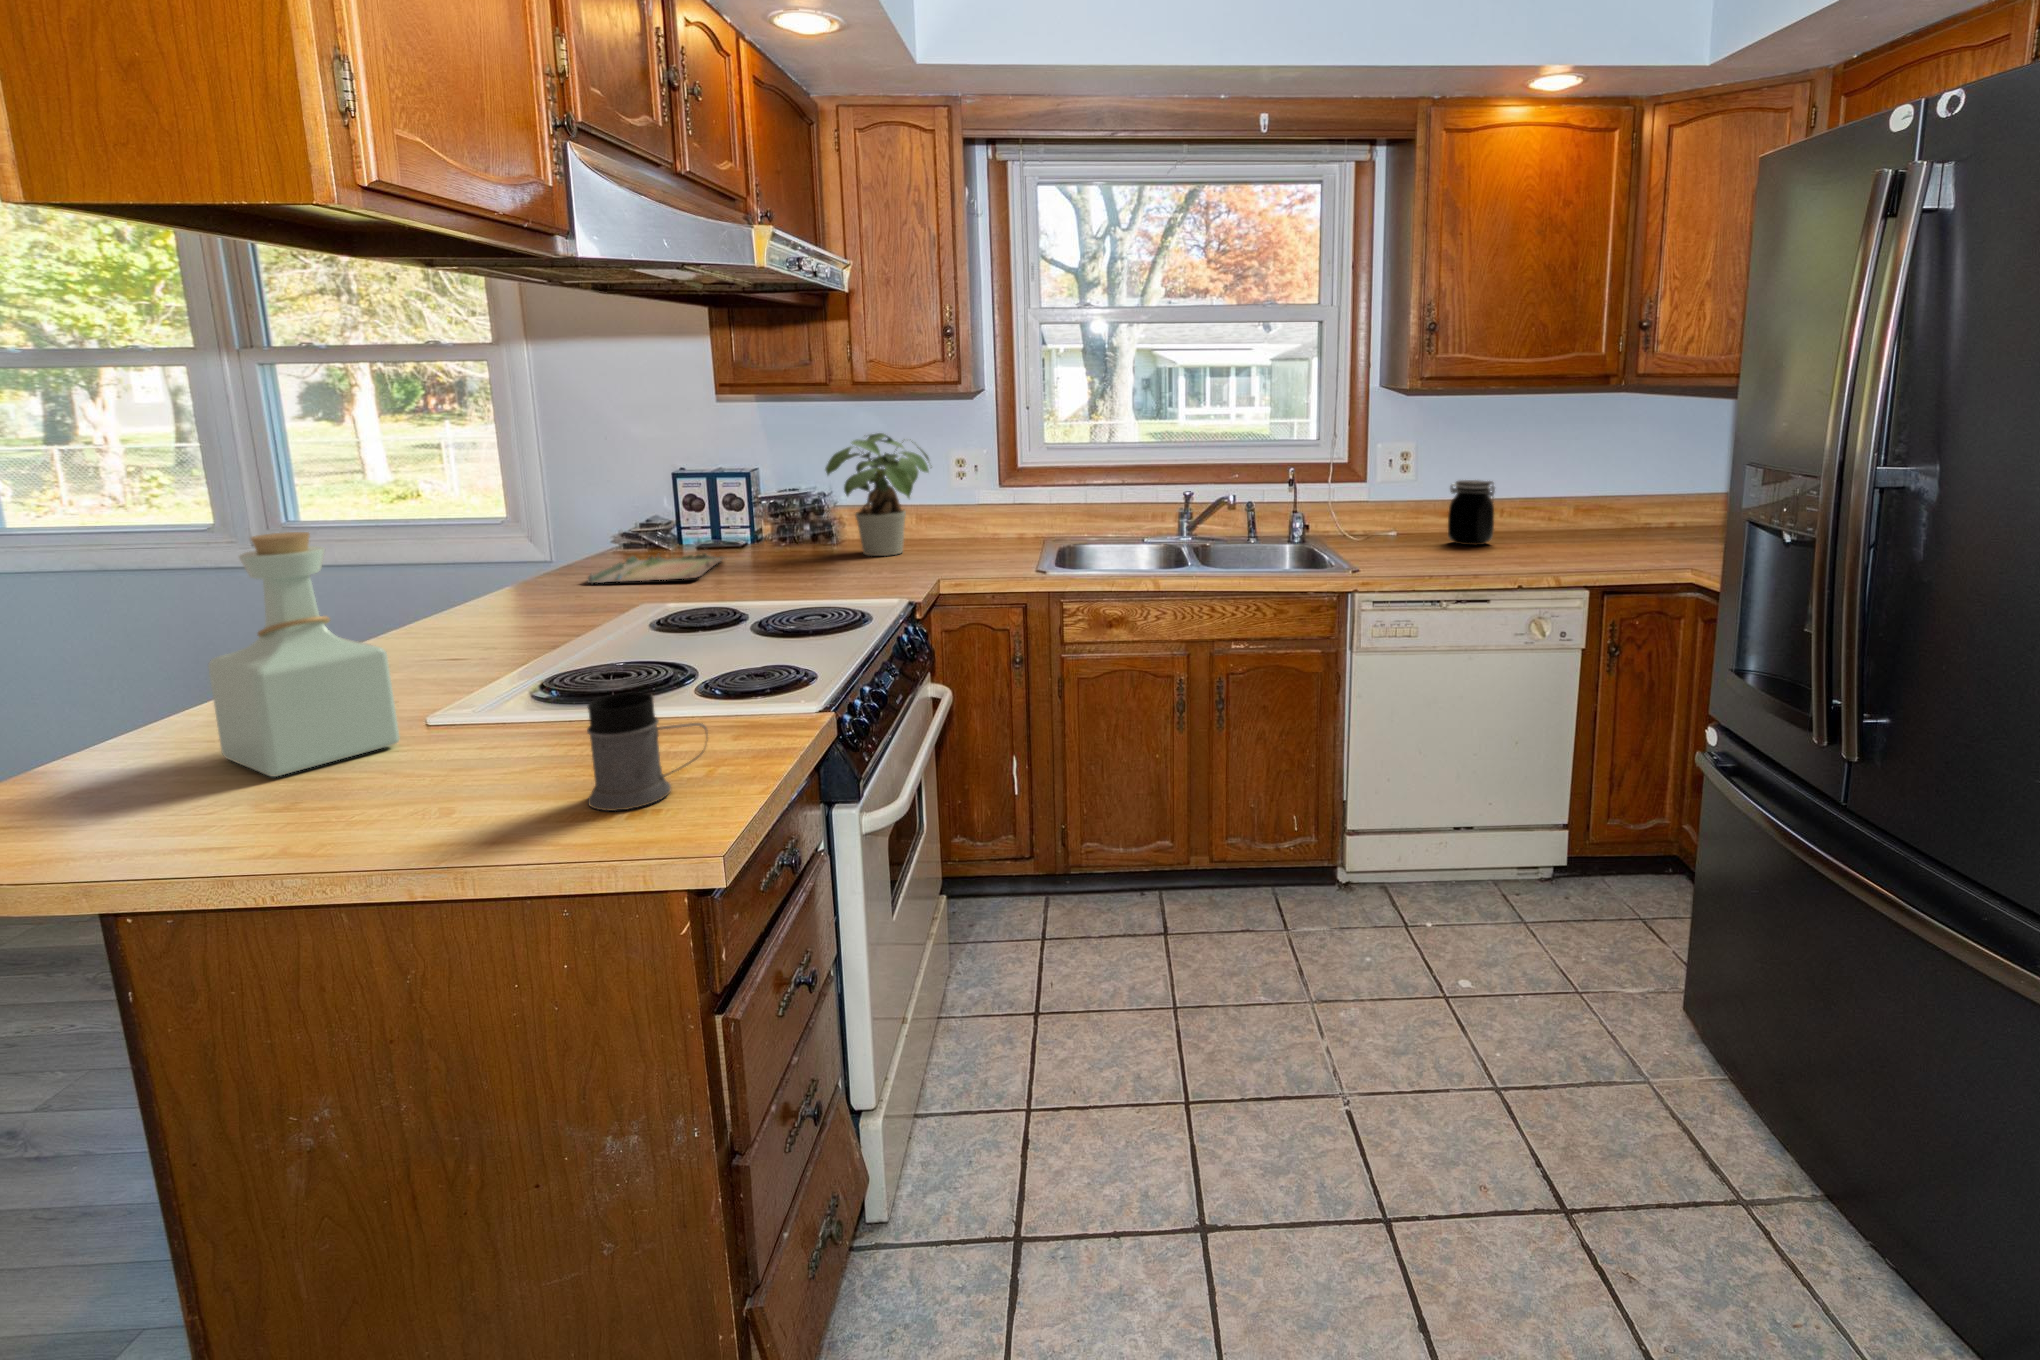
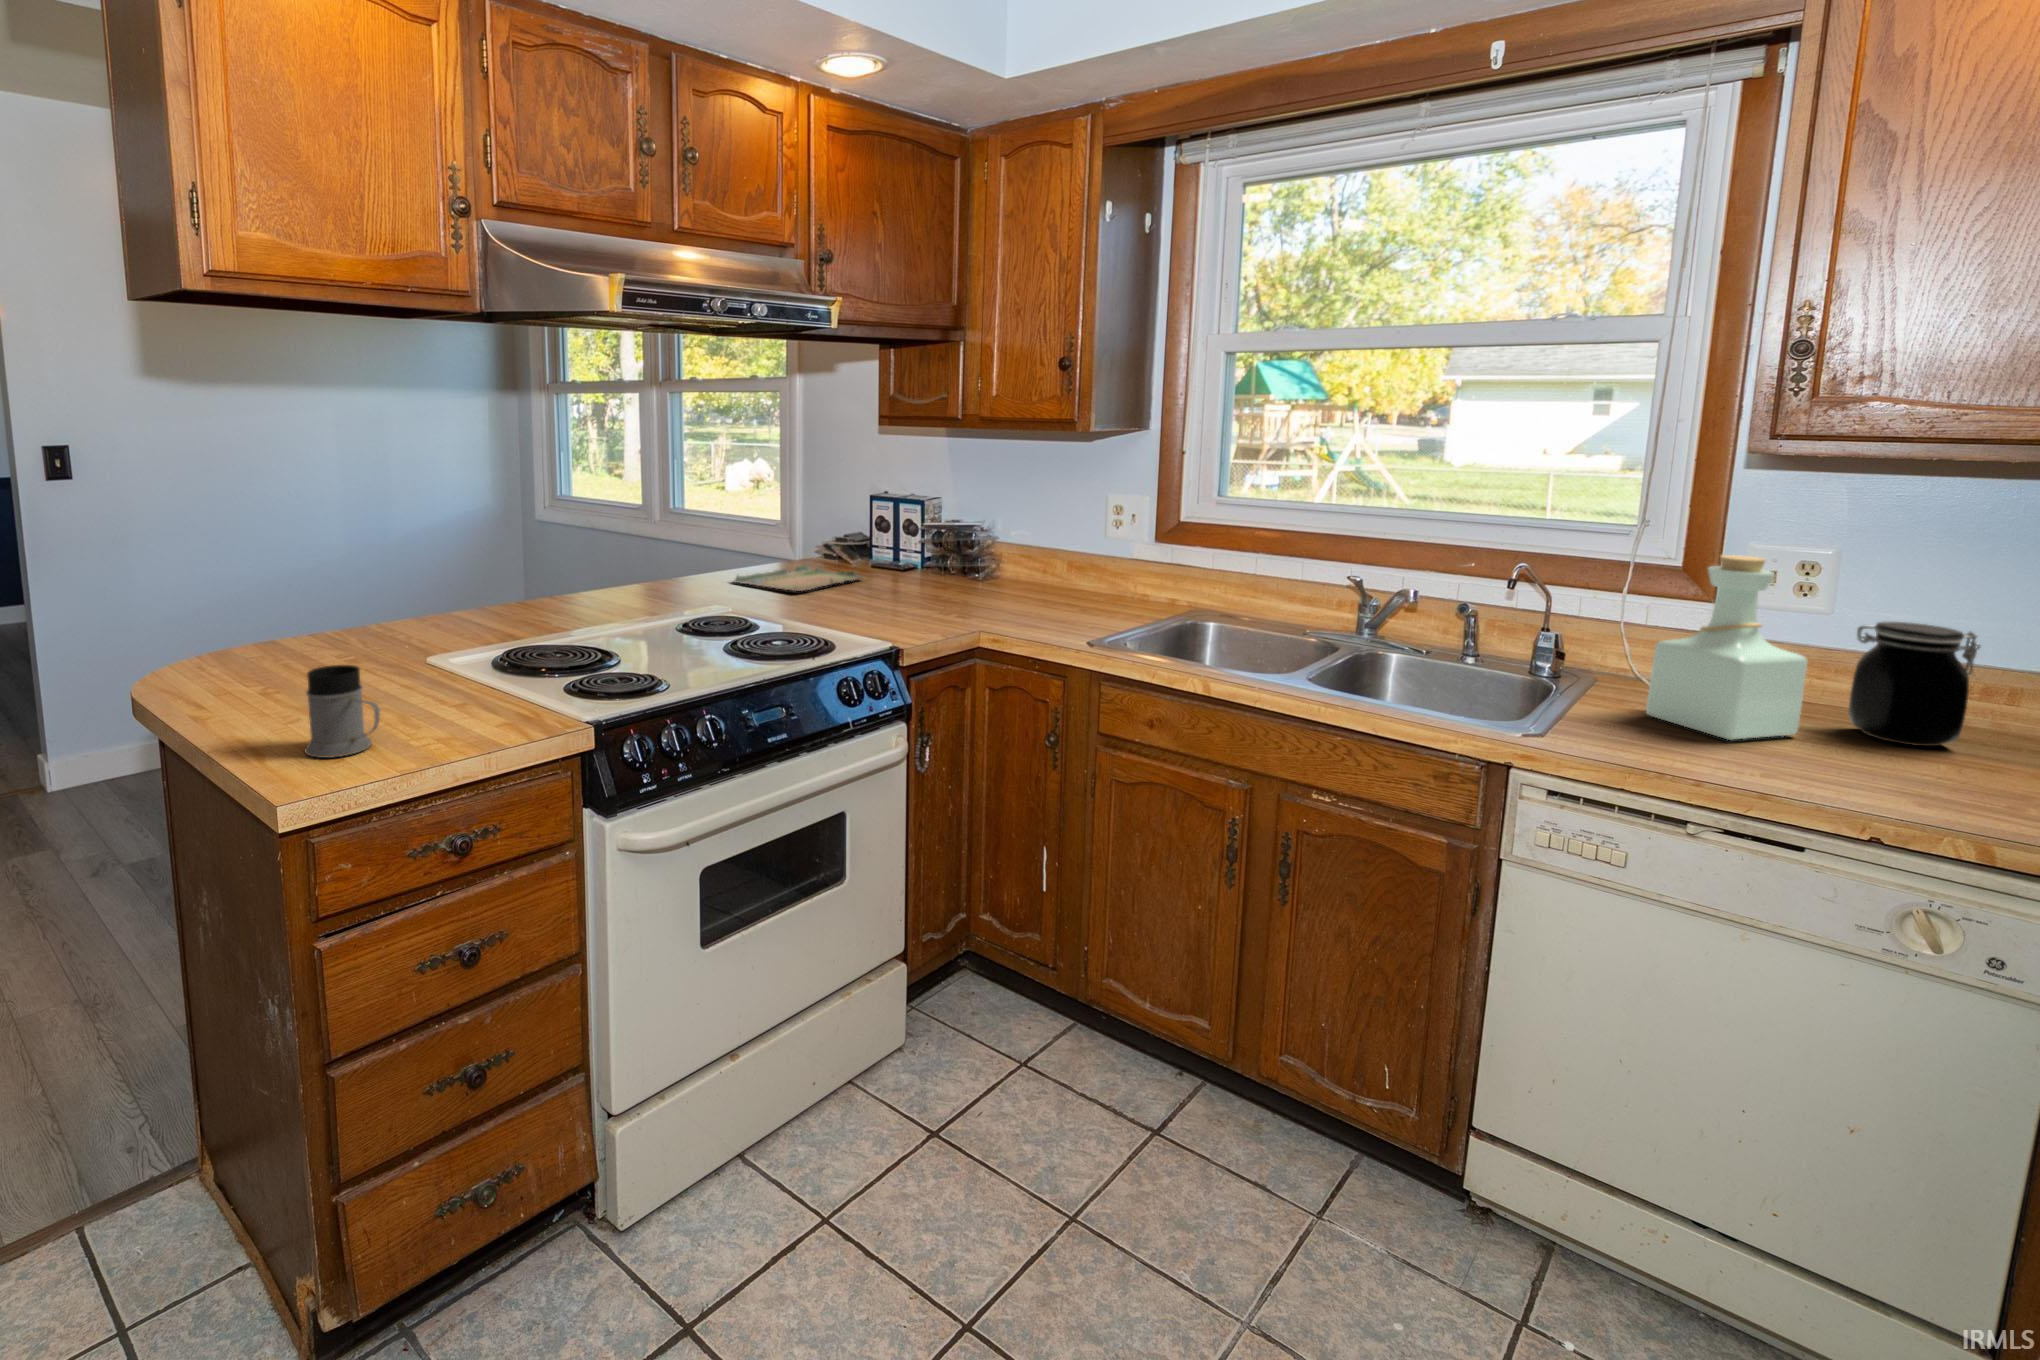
potted plant: present [825,433,932,556] -> none [946,472,1074,599]
bottle: present [208,532,400,777] -> present [1646,555,1807,740]

